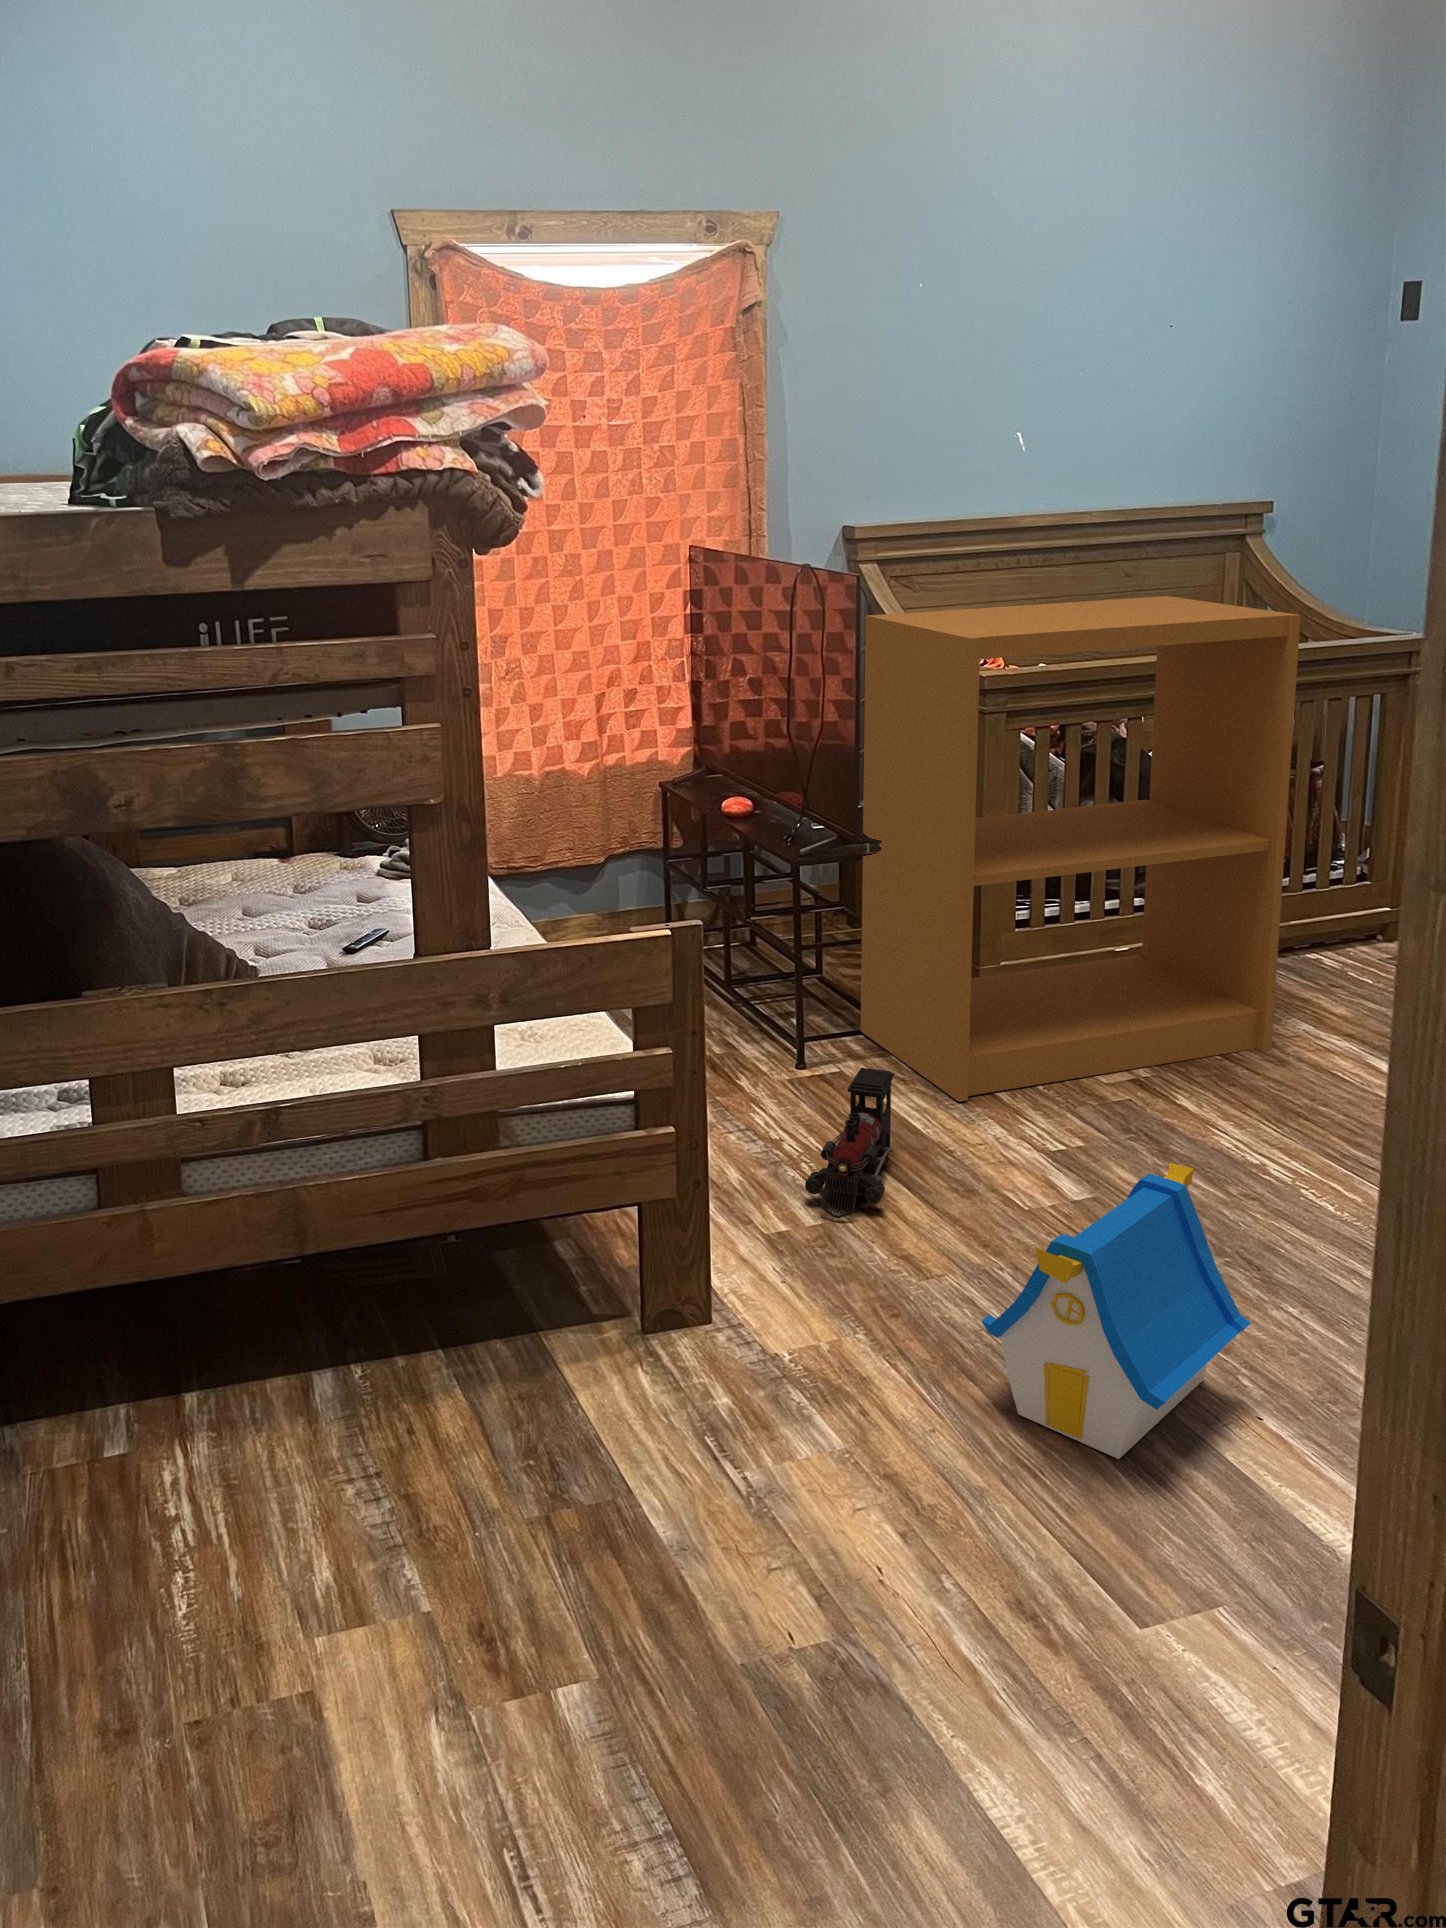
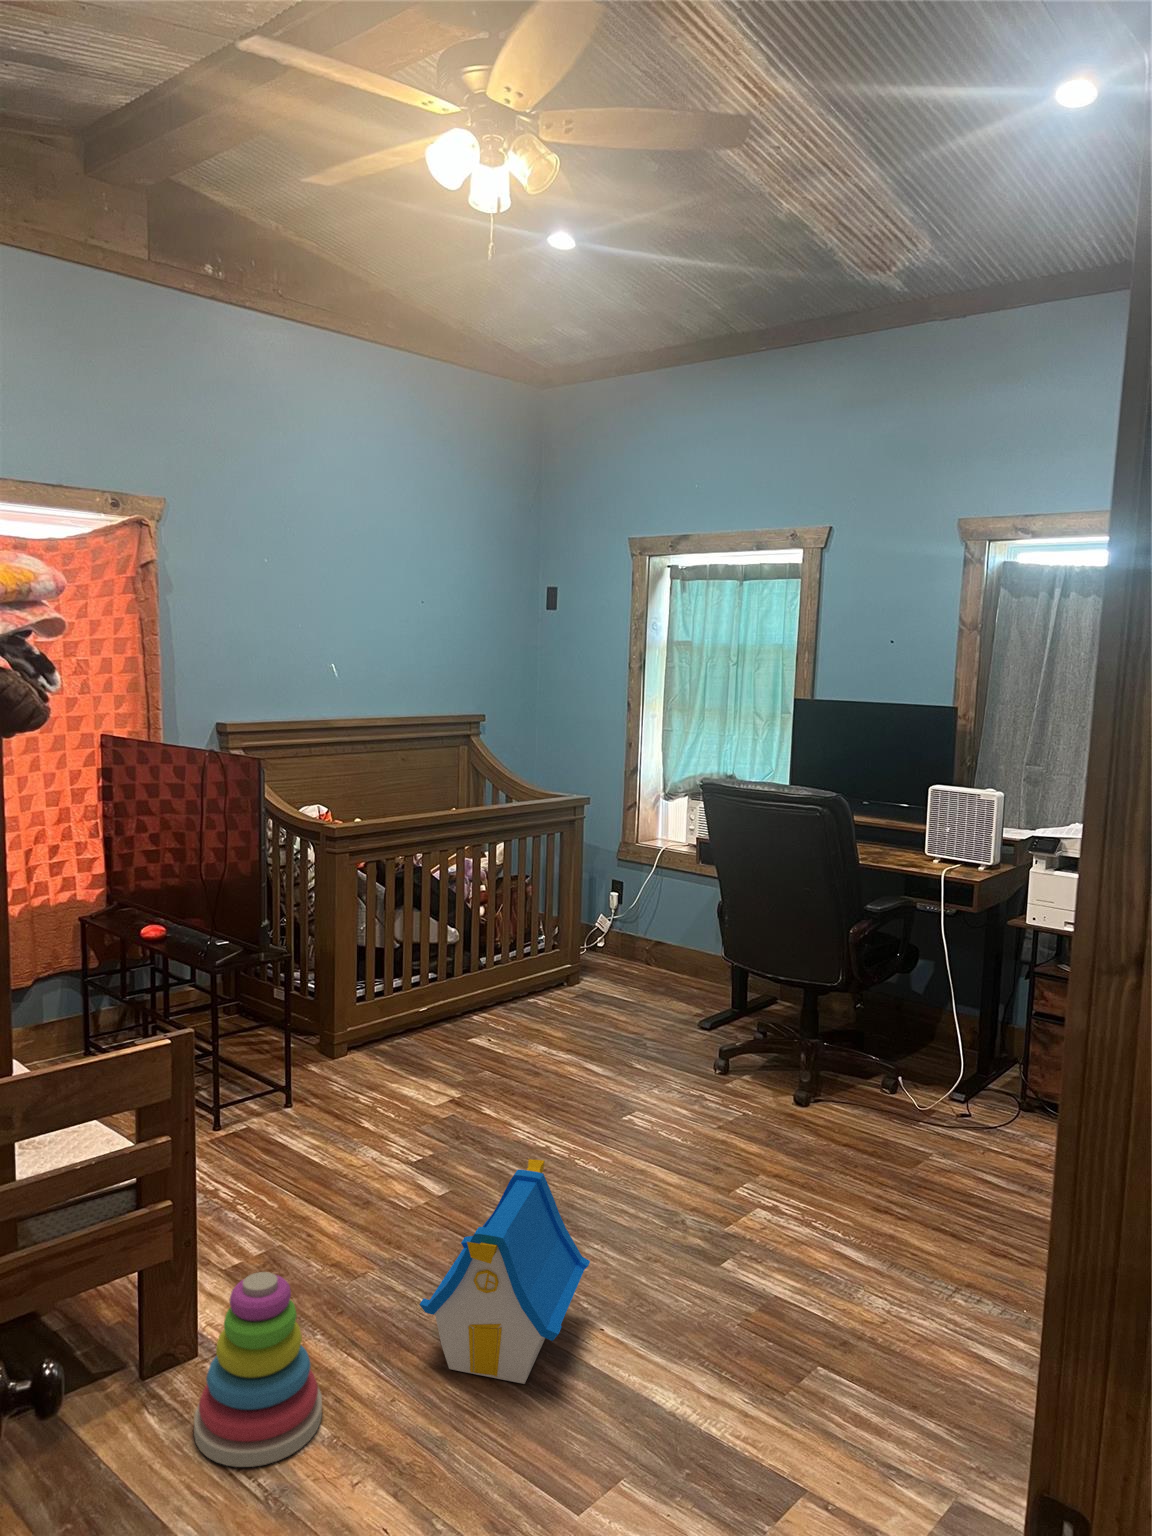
bookshelf: present [861,596,1301,1102] -> none [256,774,539,1136]
toy train: present [805,1068,894,1219] -> none [249,1123,310,1245]
stacking toy: none [686,1230,841,1457] -> present [194,1272,322,1467]

